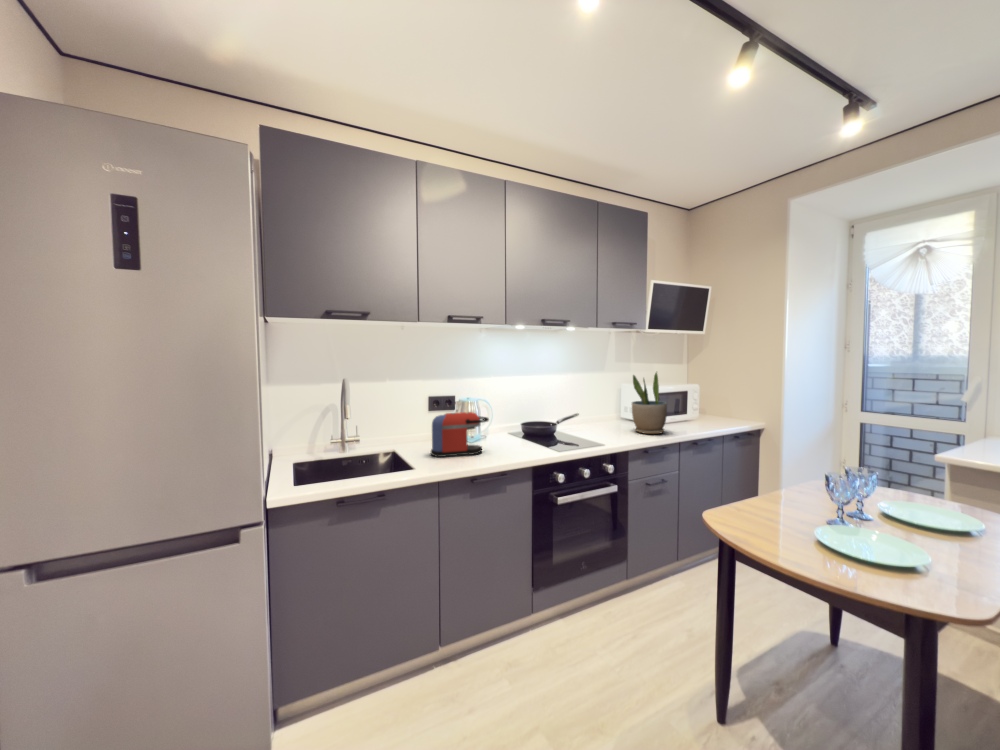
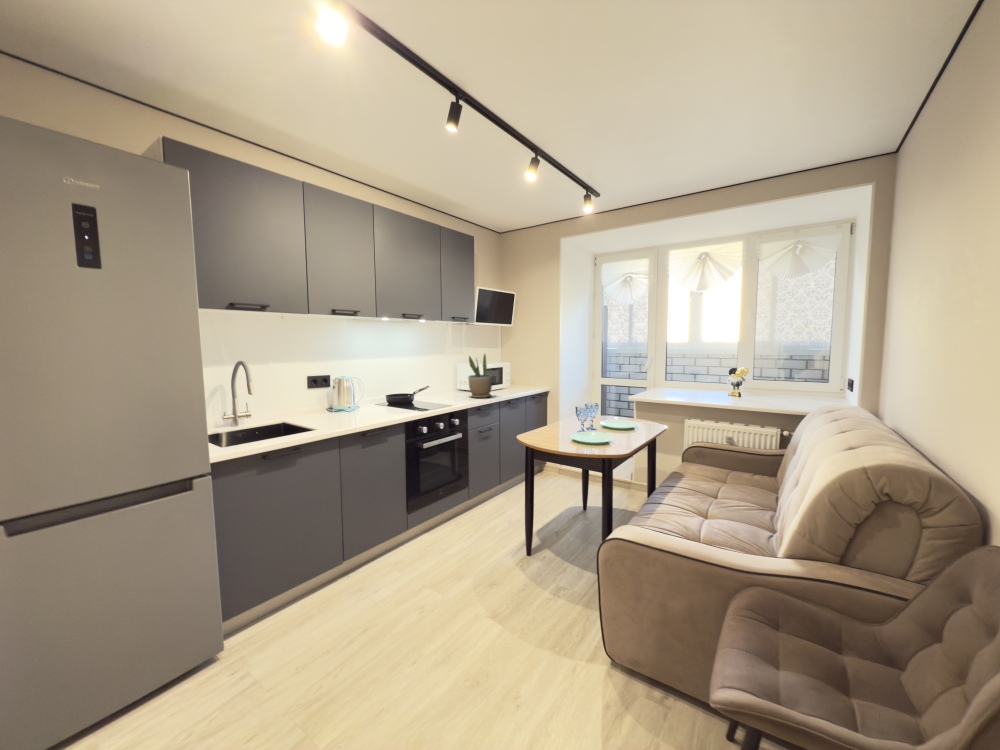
coffee maker: present [431,412,489,457] -> none [322,386,369,422]

